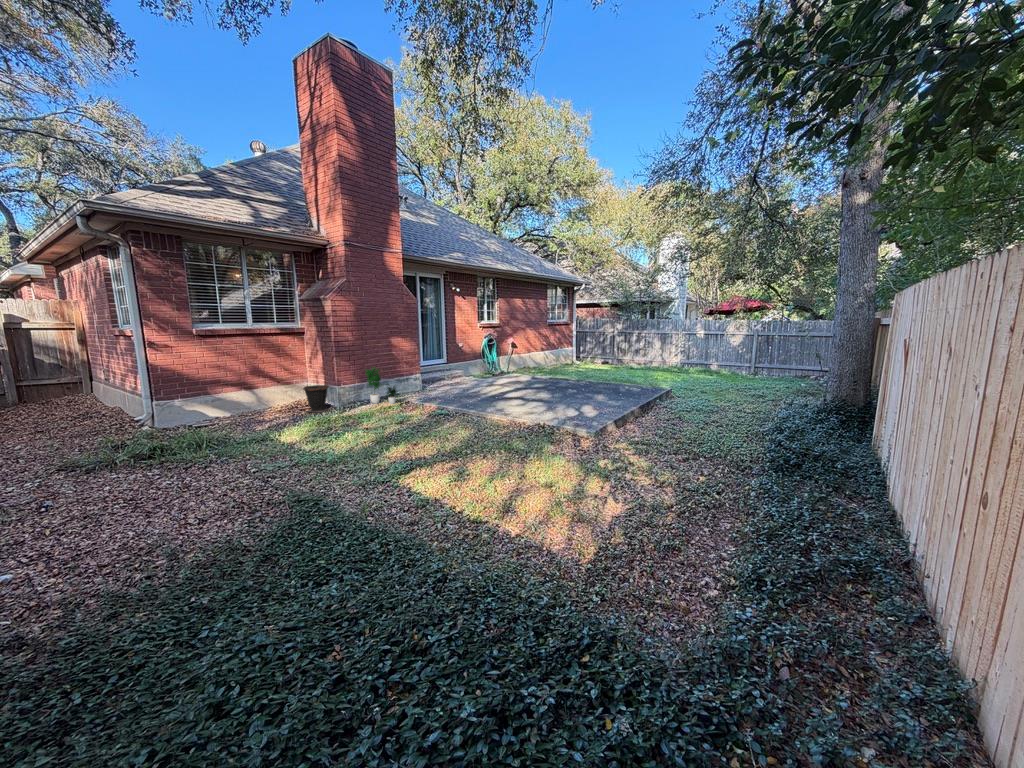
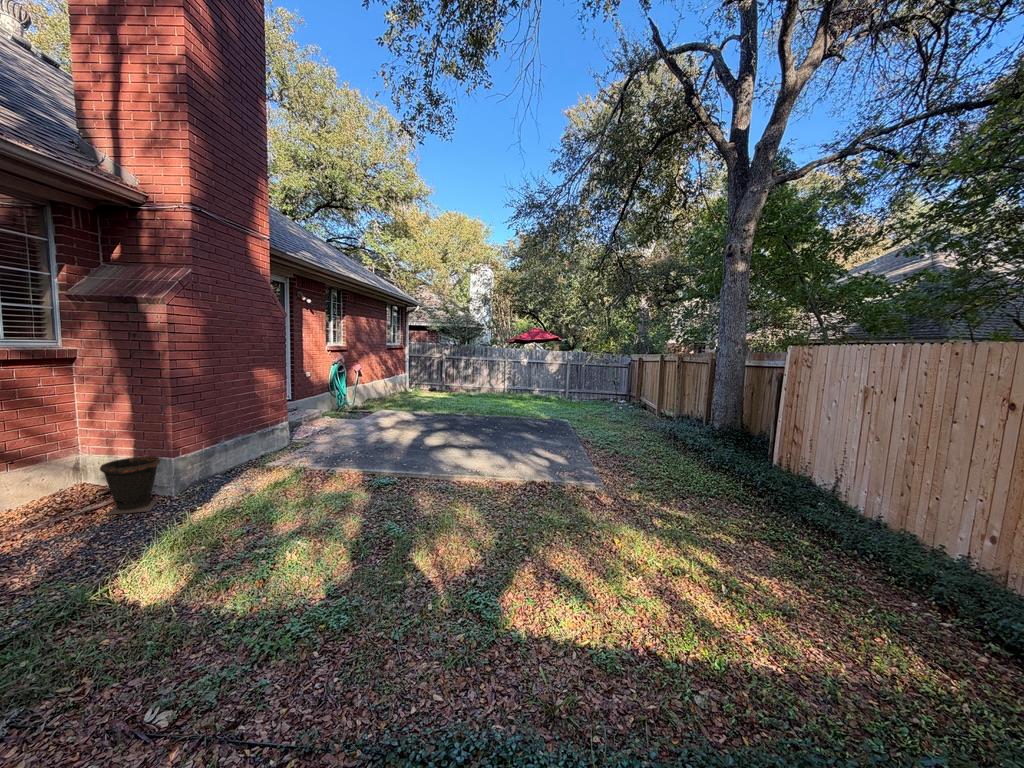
potted plant: present [366,368,398,404] -> none [228,414,294,476]

